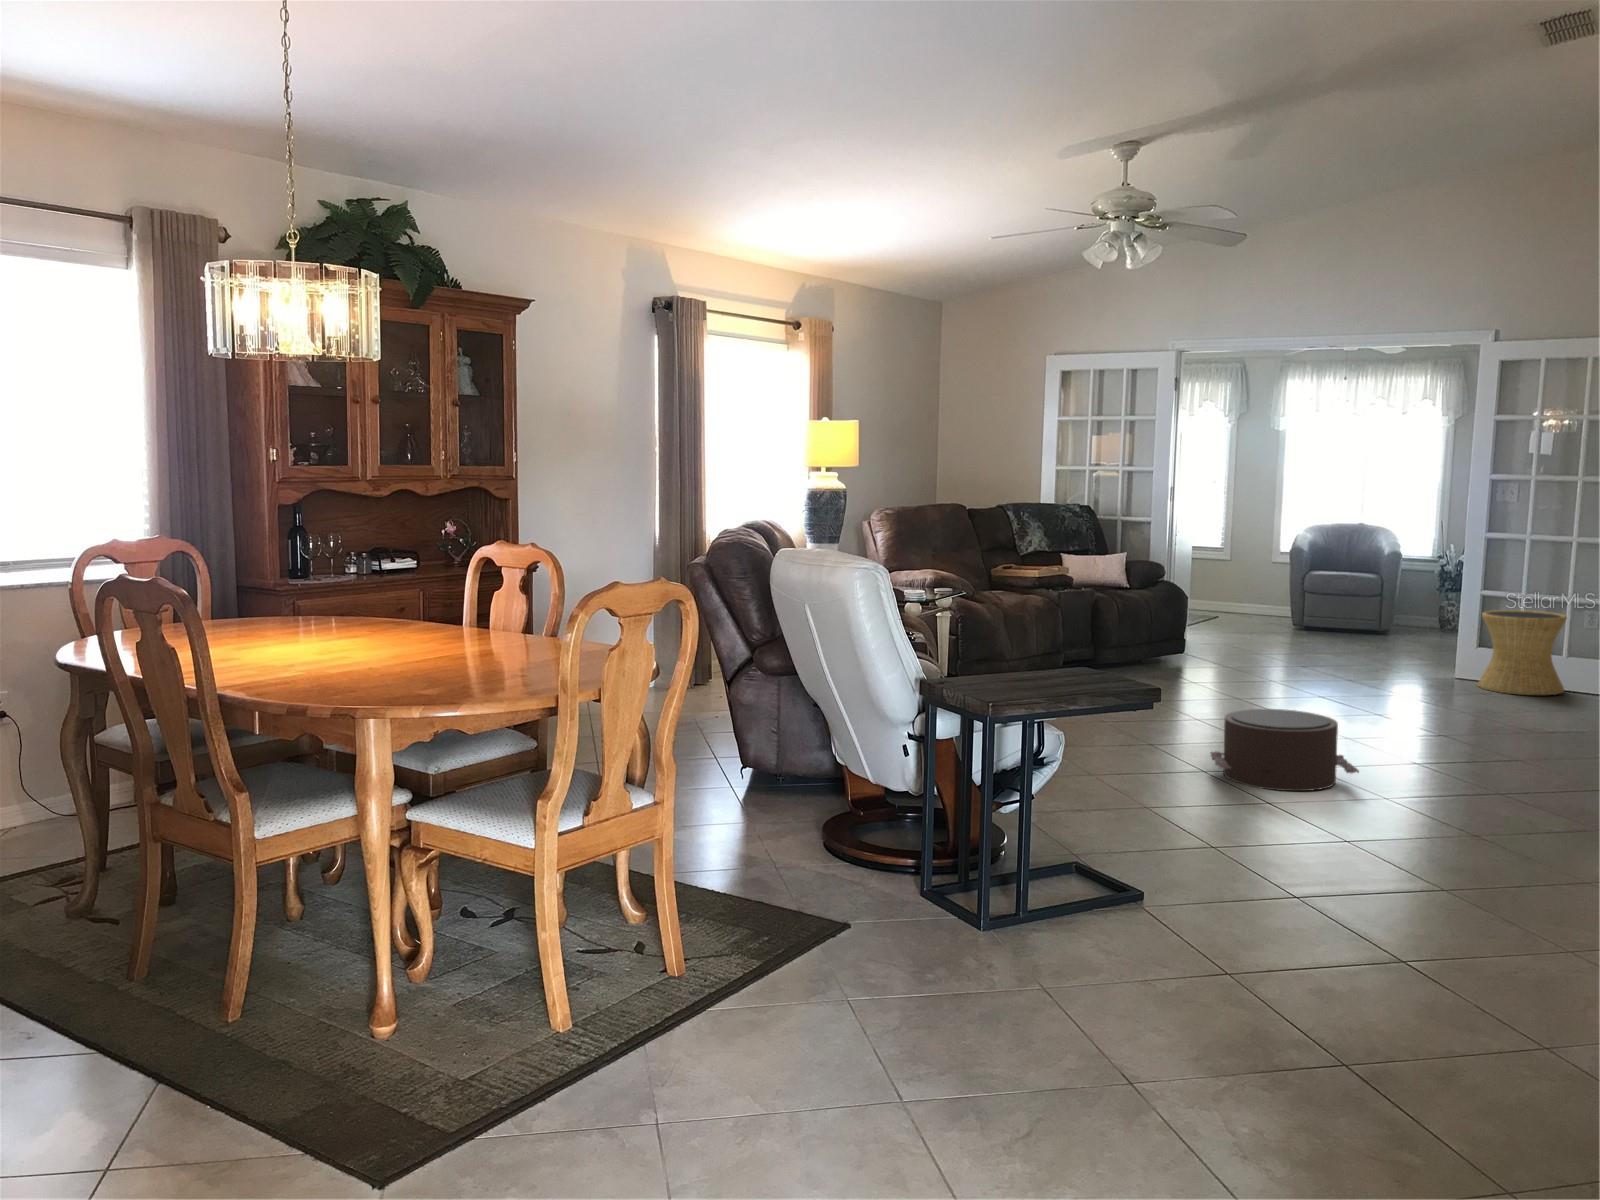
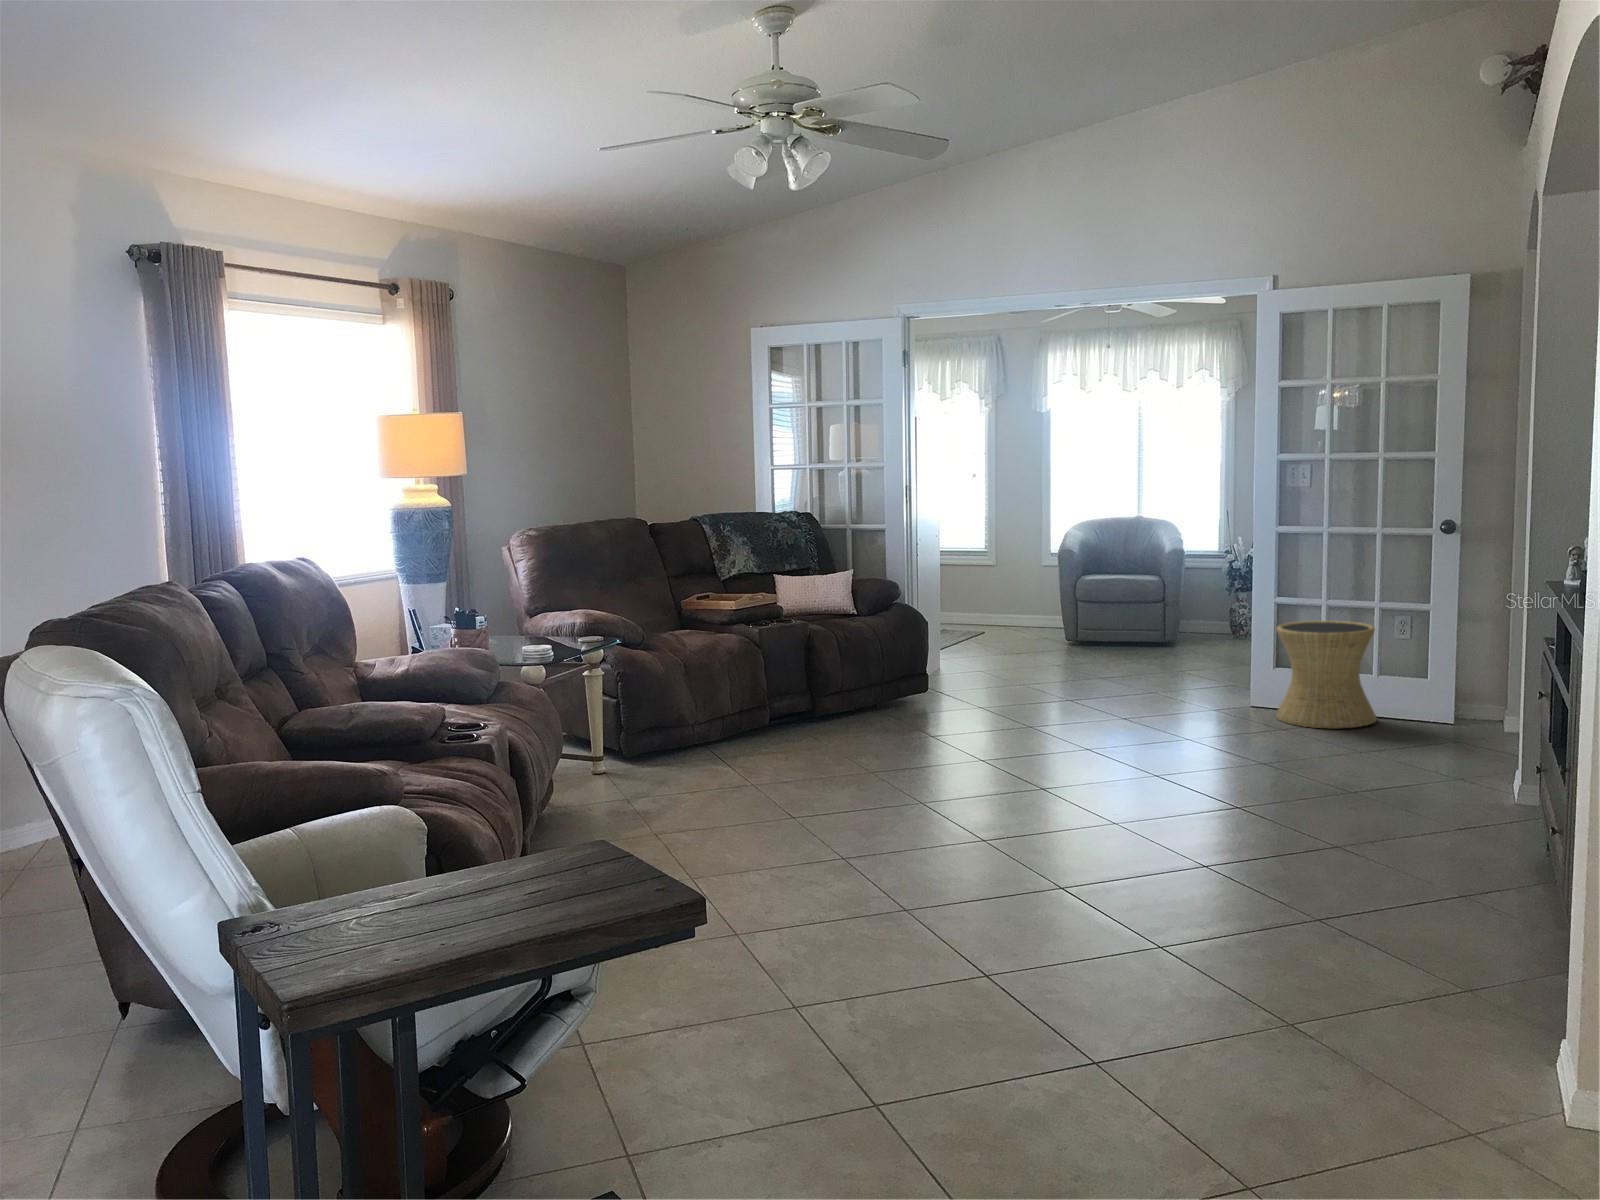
pouf: present [1210,709,1359,791] -> none [914,812,1122,951]

